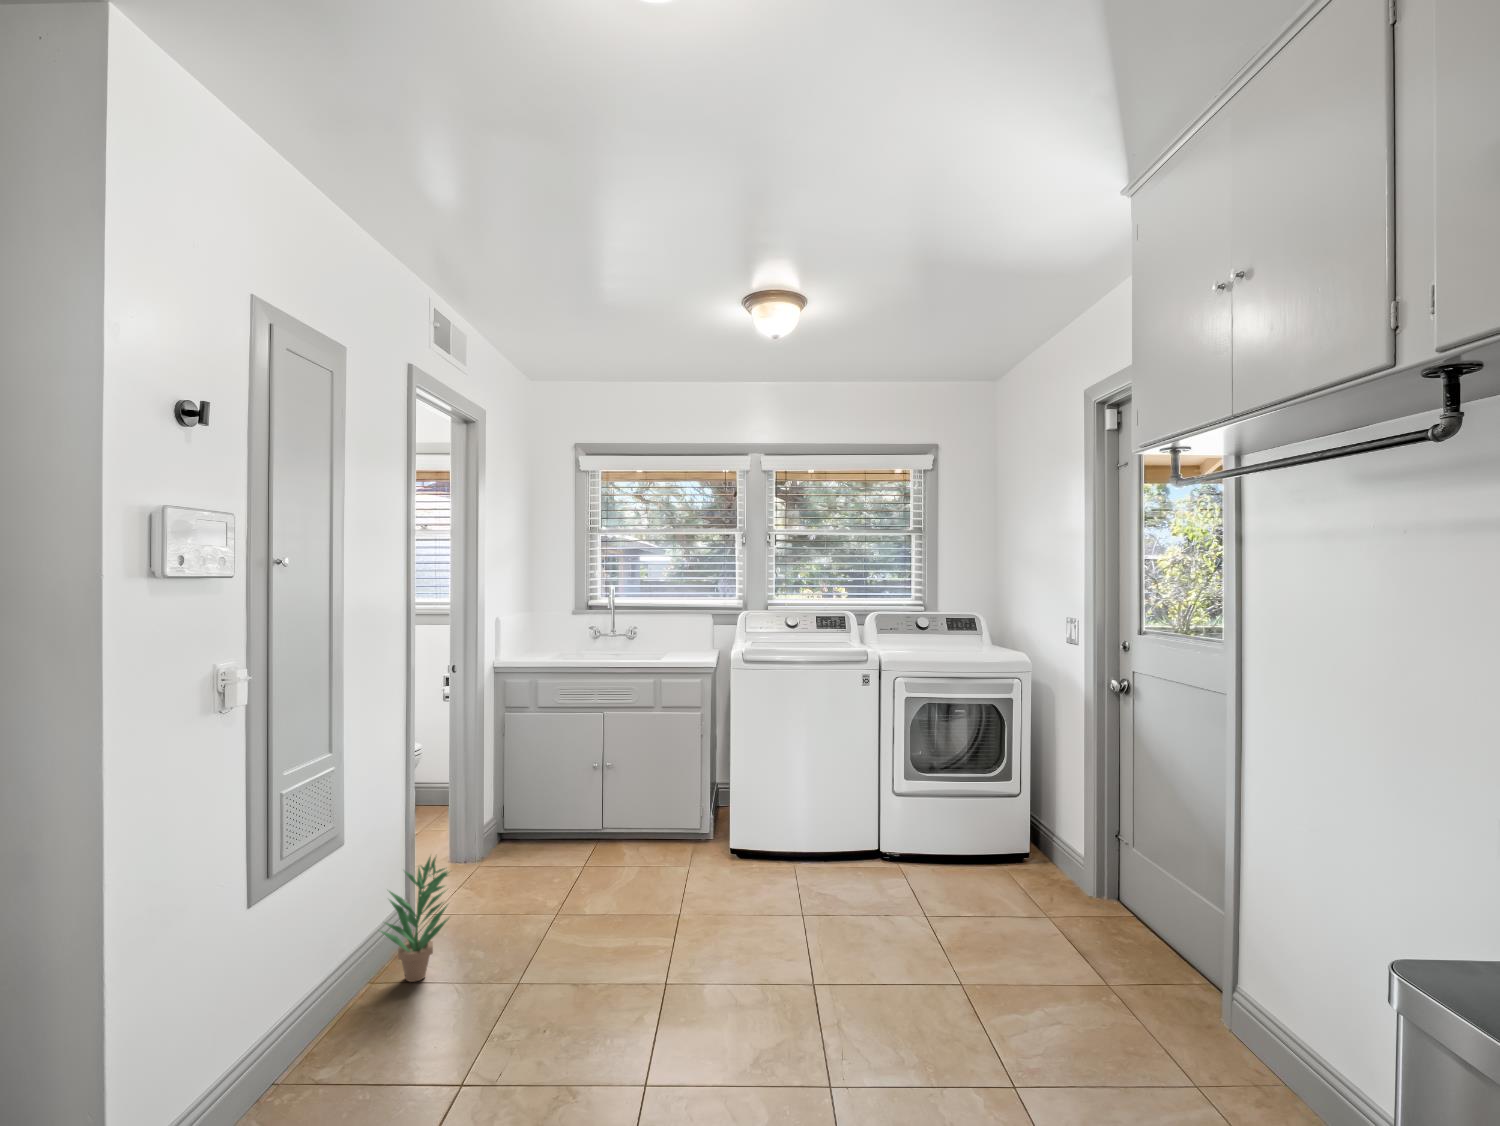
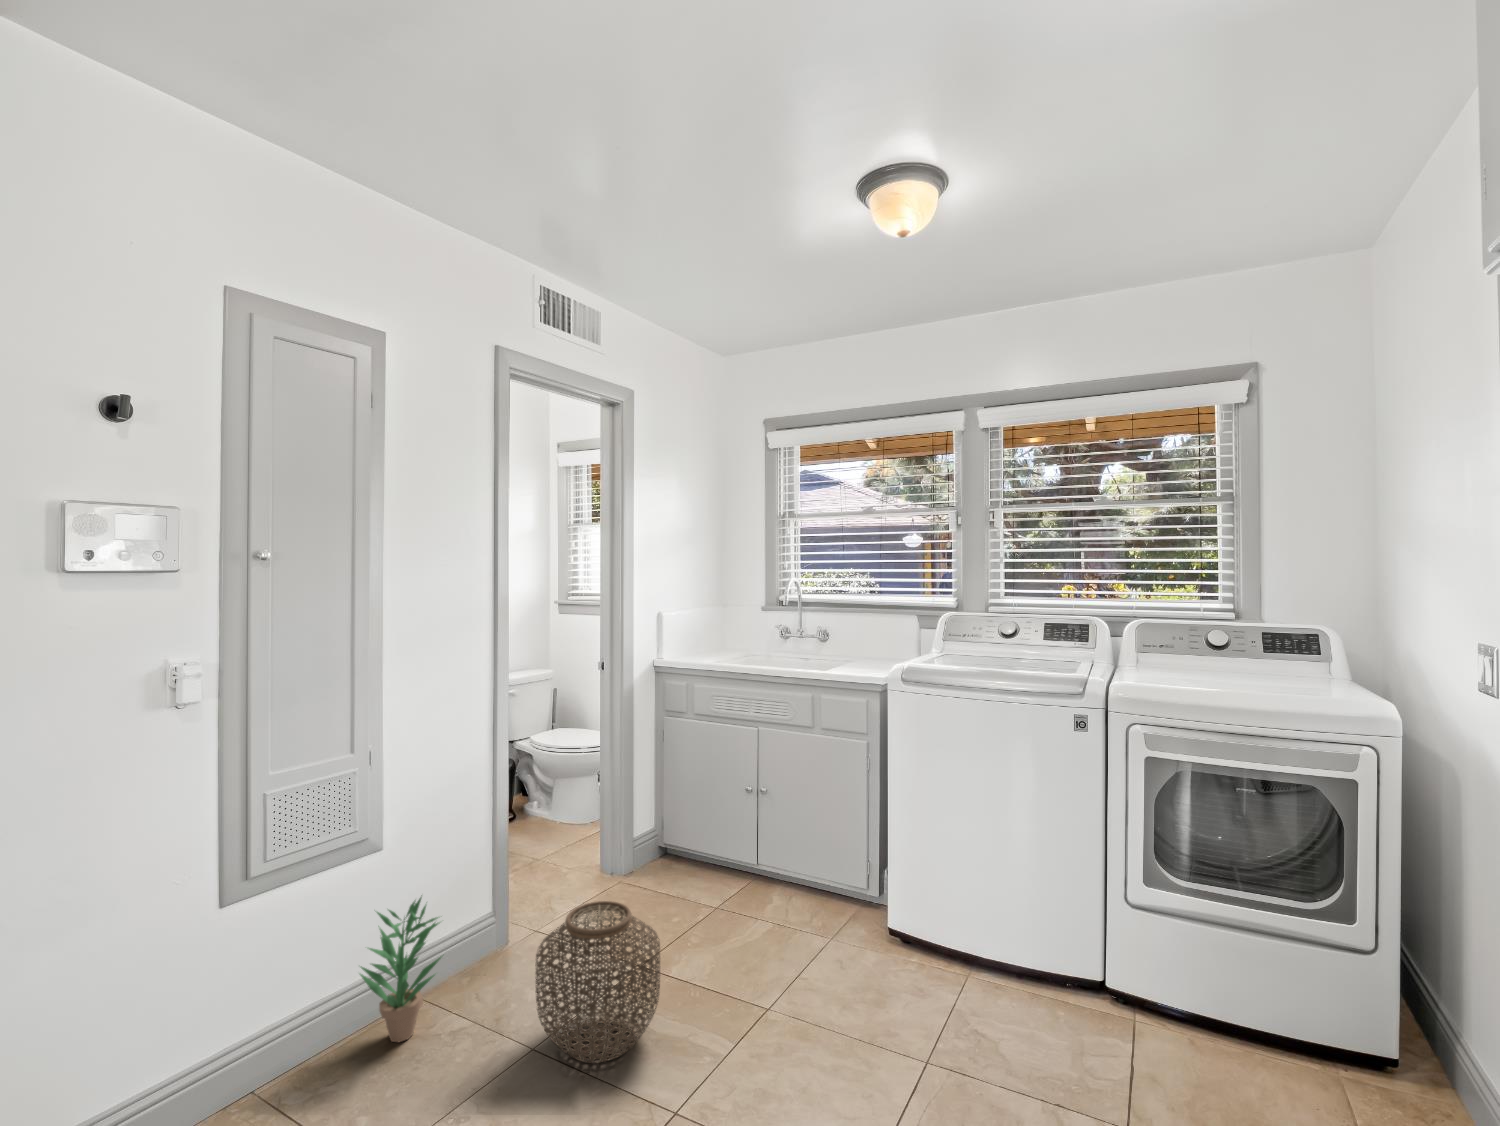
woven basket: none [535,838,632,954] -> present [536,901,660,1062]

